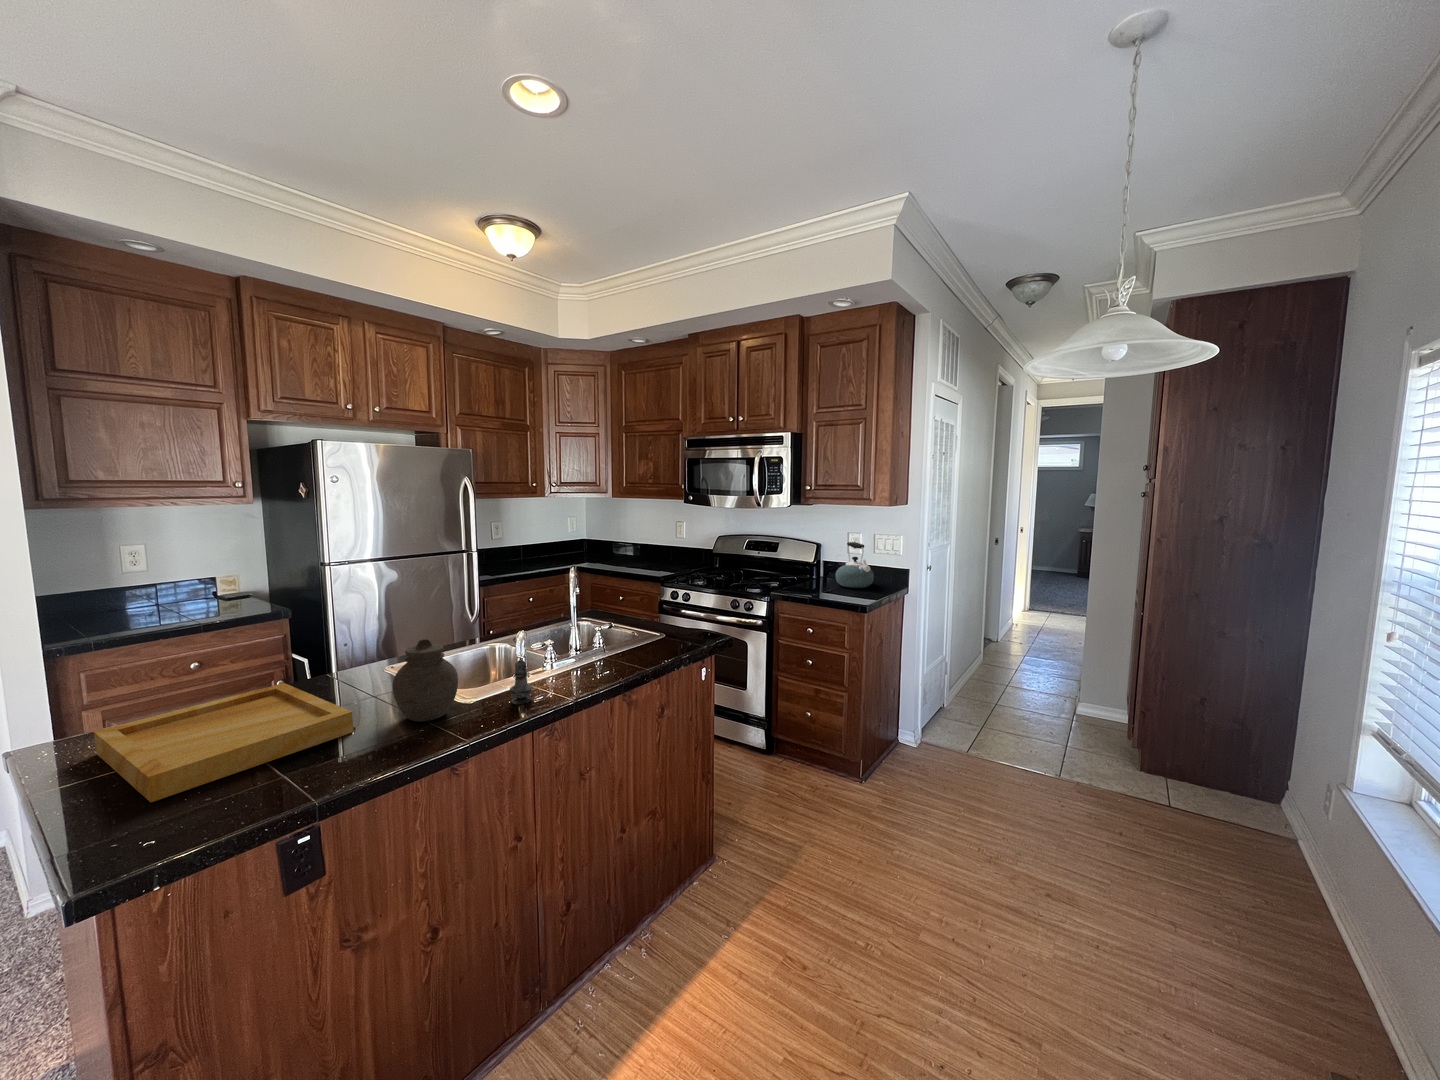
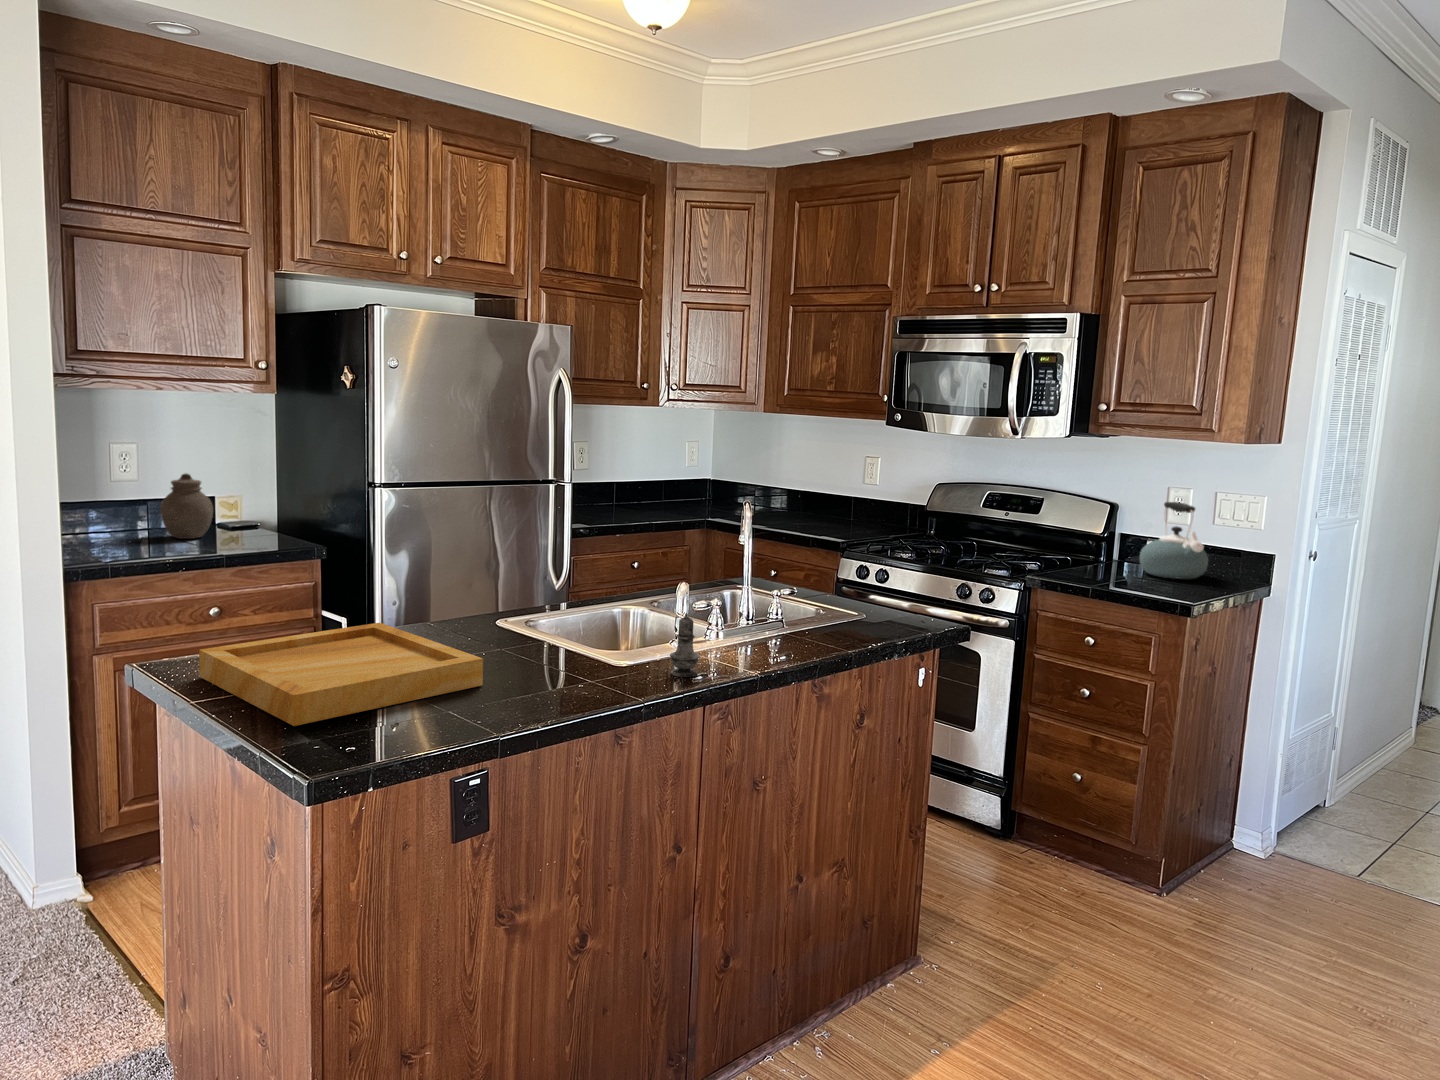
jar: present [392,639,458,722] -> present [160,474,213,539]

